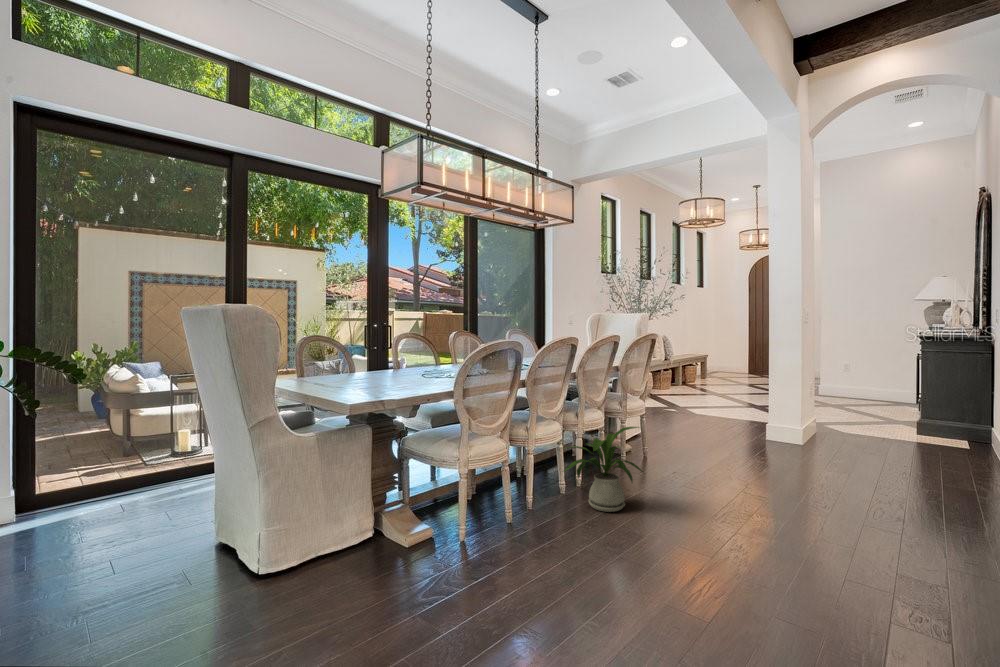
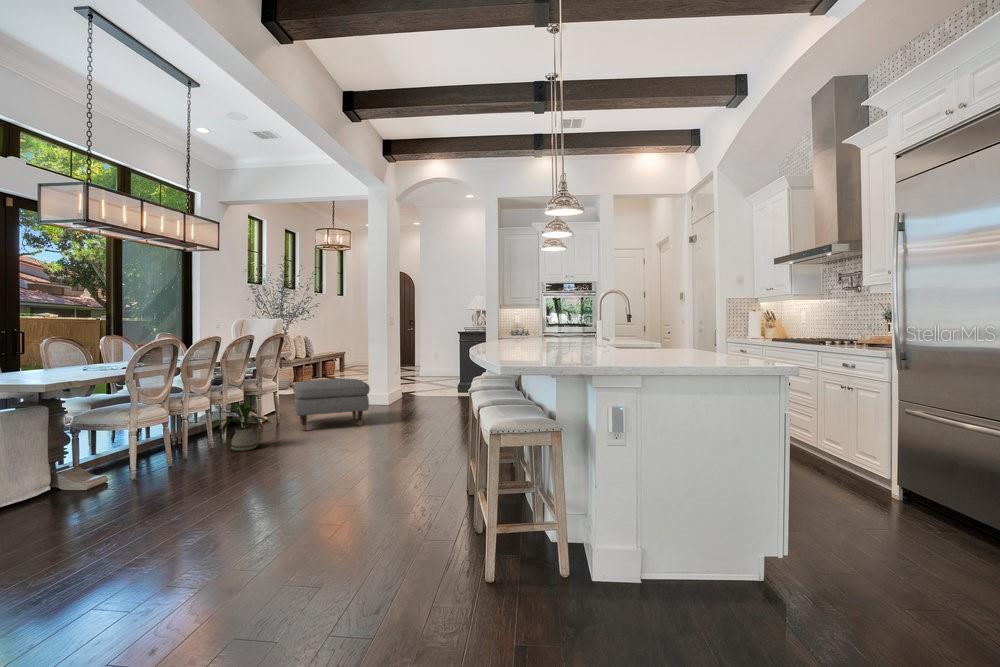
ottoman: none [666,403,798,489] -> present [293,379,370,431]

